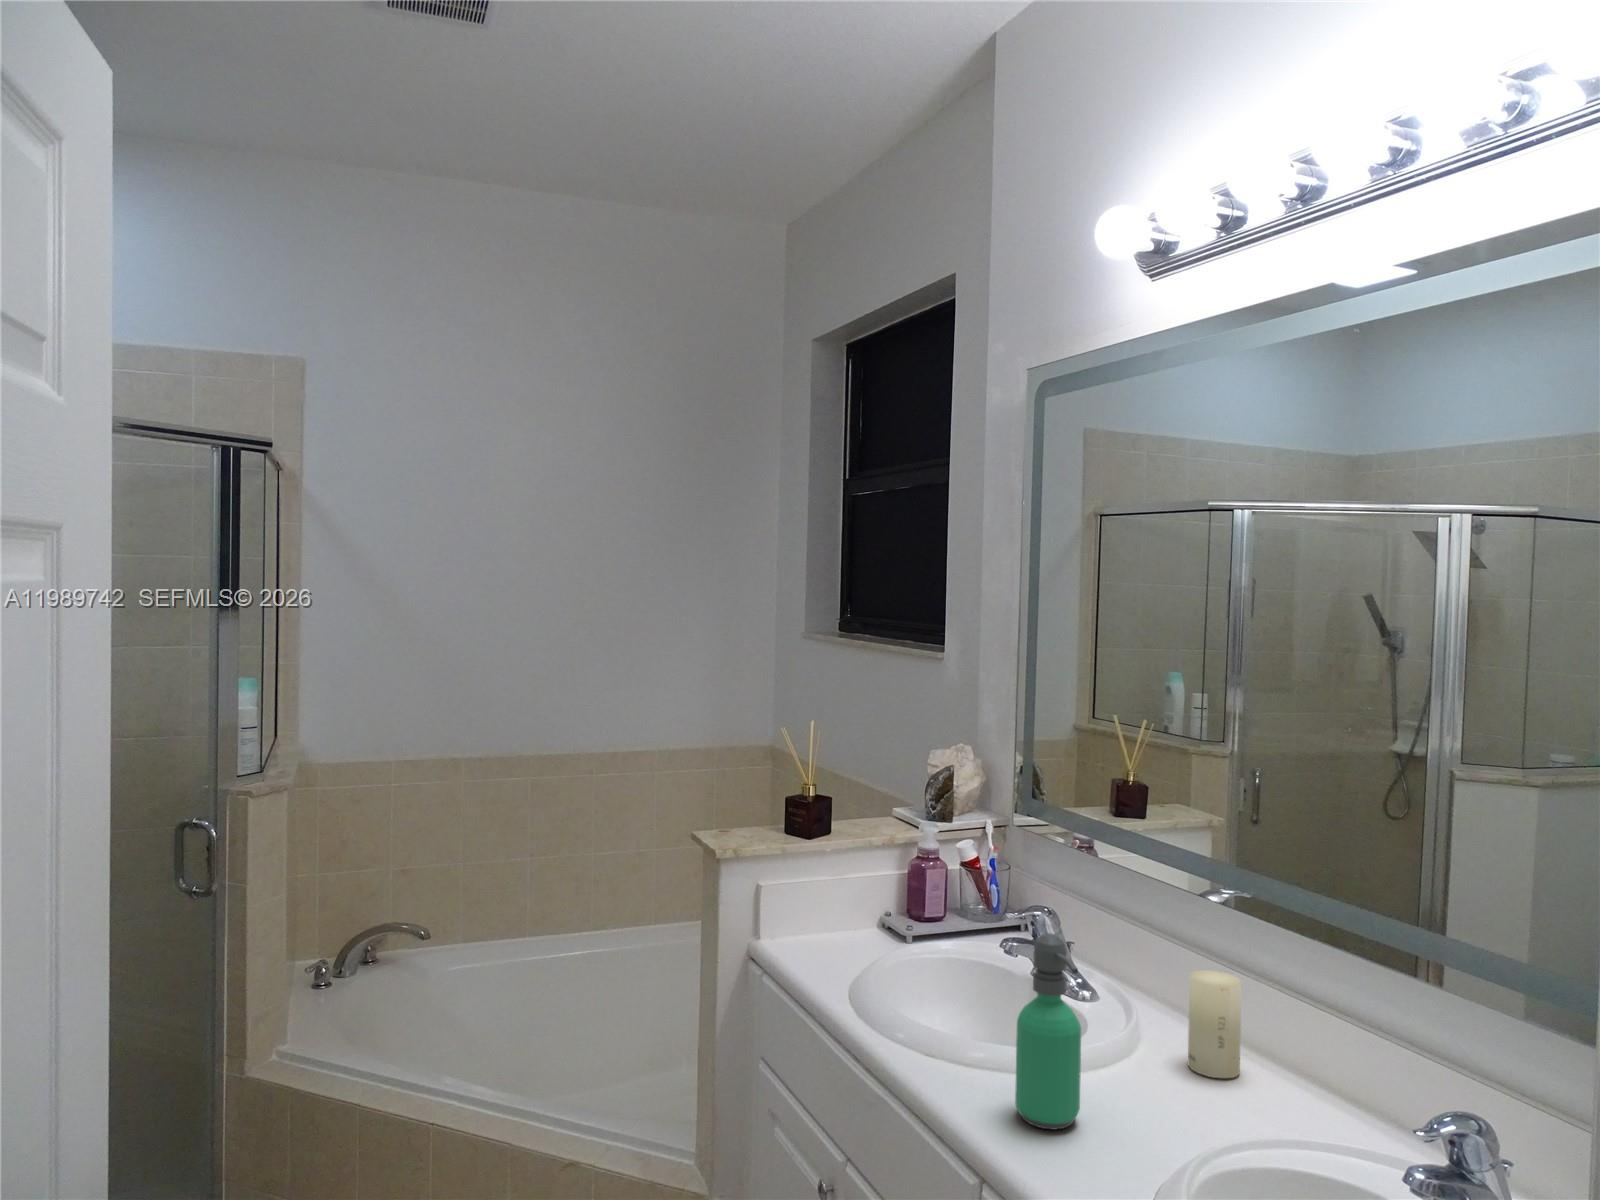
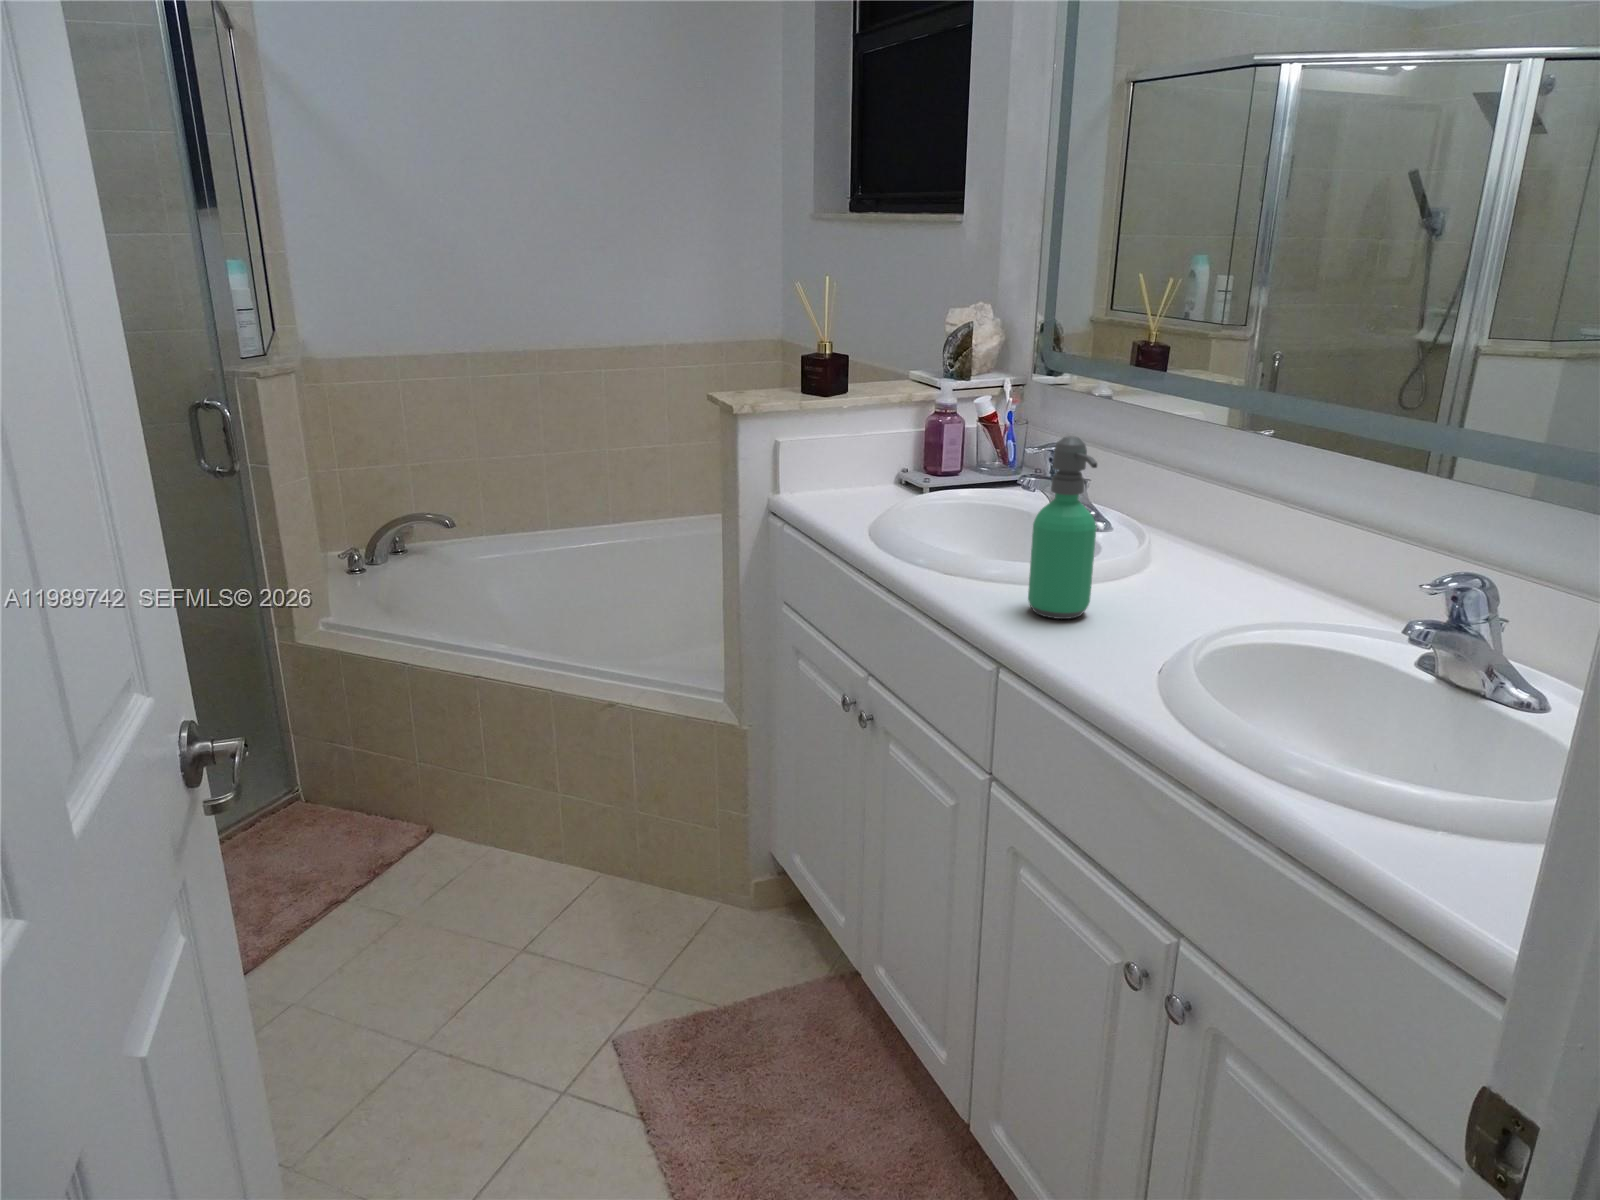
candle: present [1188,970,1241,1078] -> none [1197,488,1258,585]

